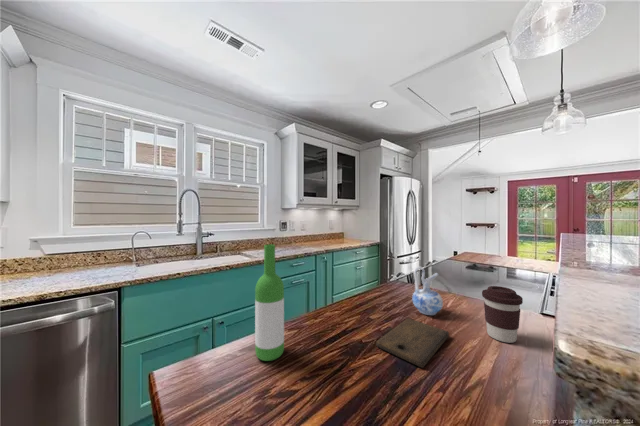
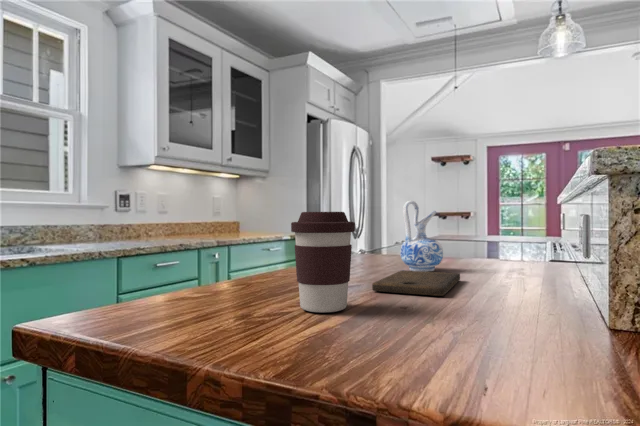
wine bottle: present [255,244,284,361] -> none [185,116,235,311]
coffee cup: present [482,286,523,343] -> present [291,212,355,312]

